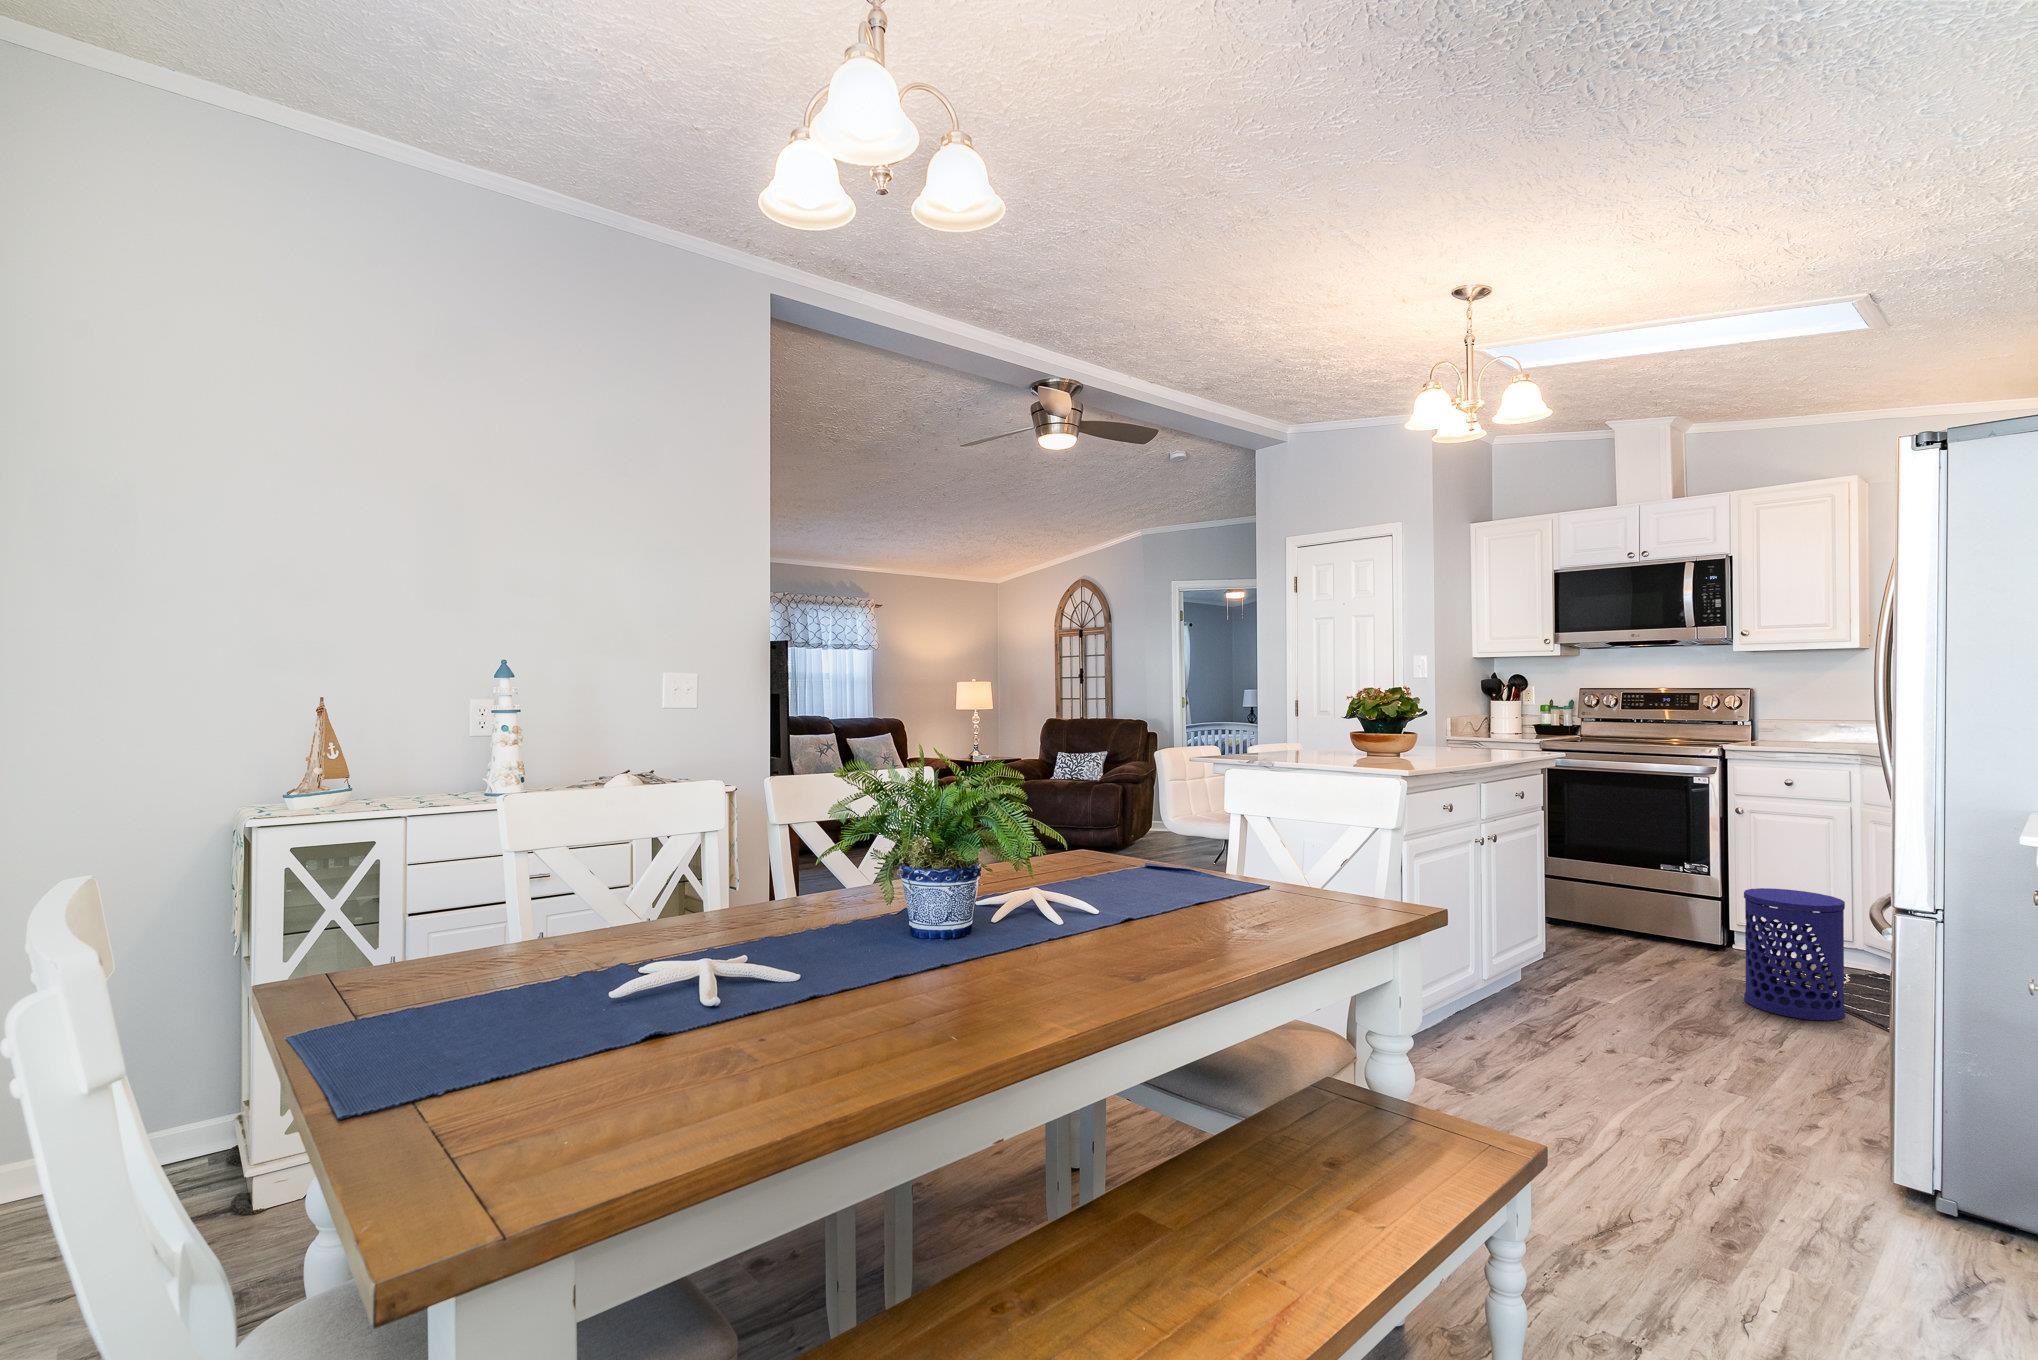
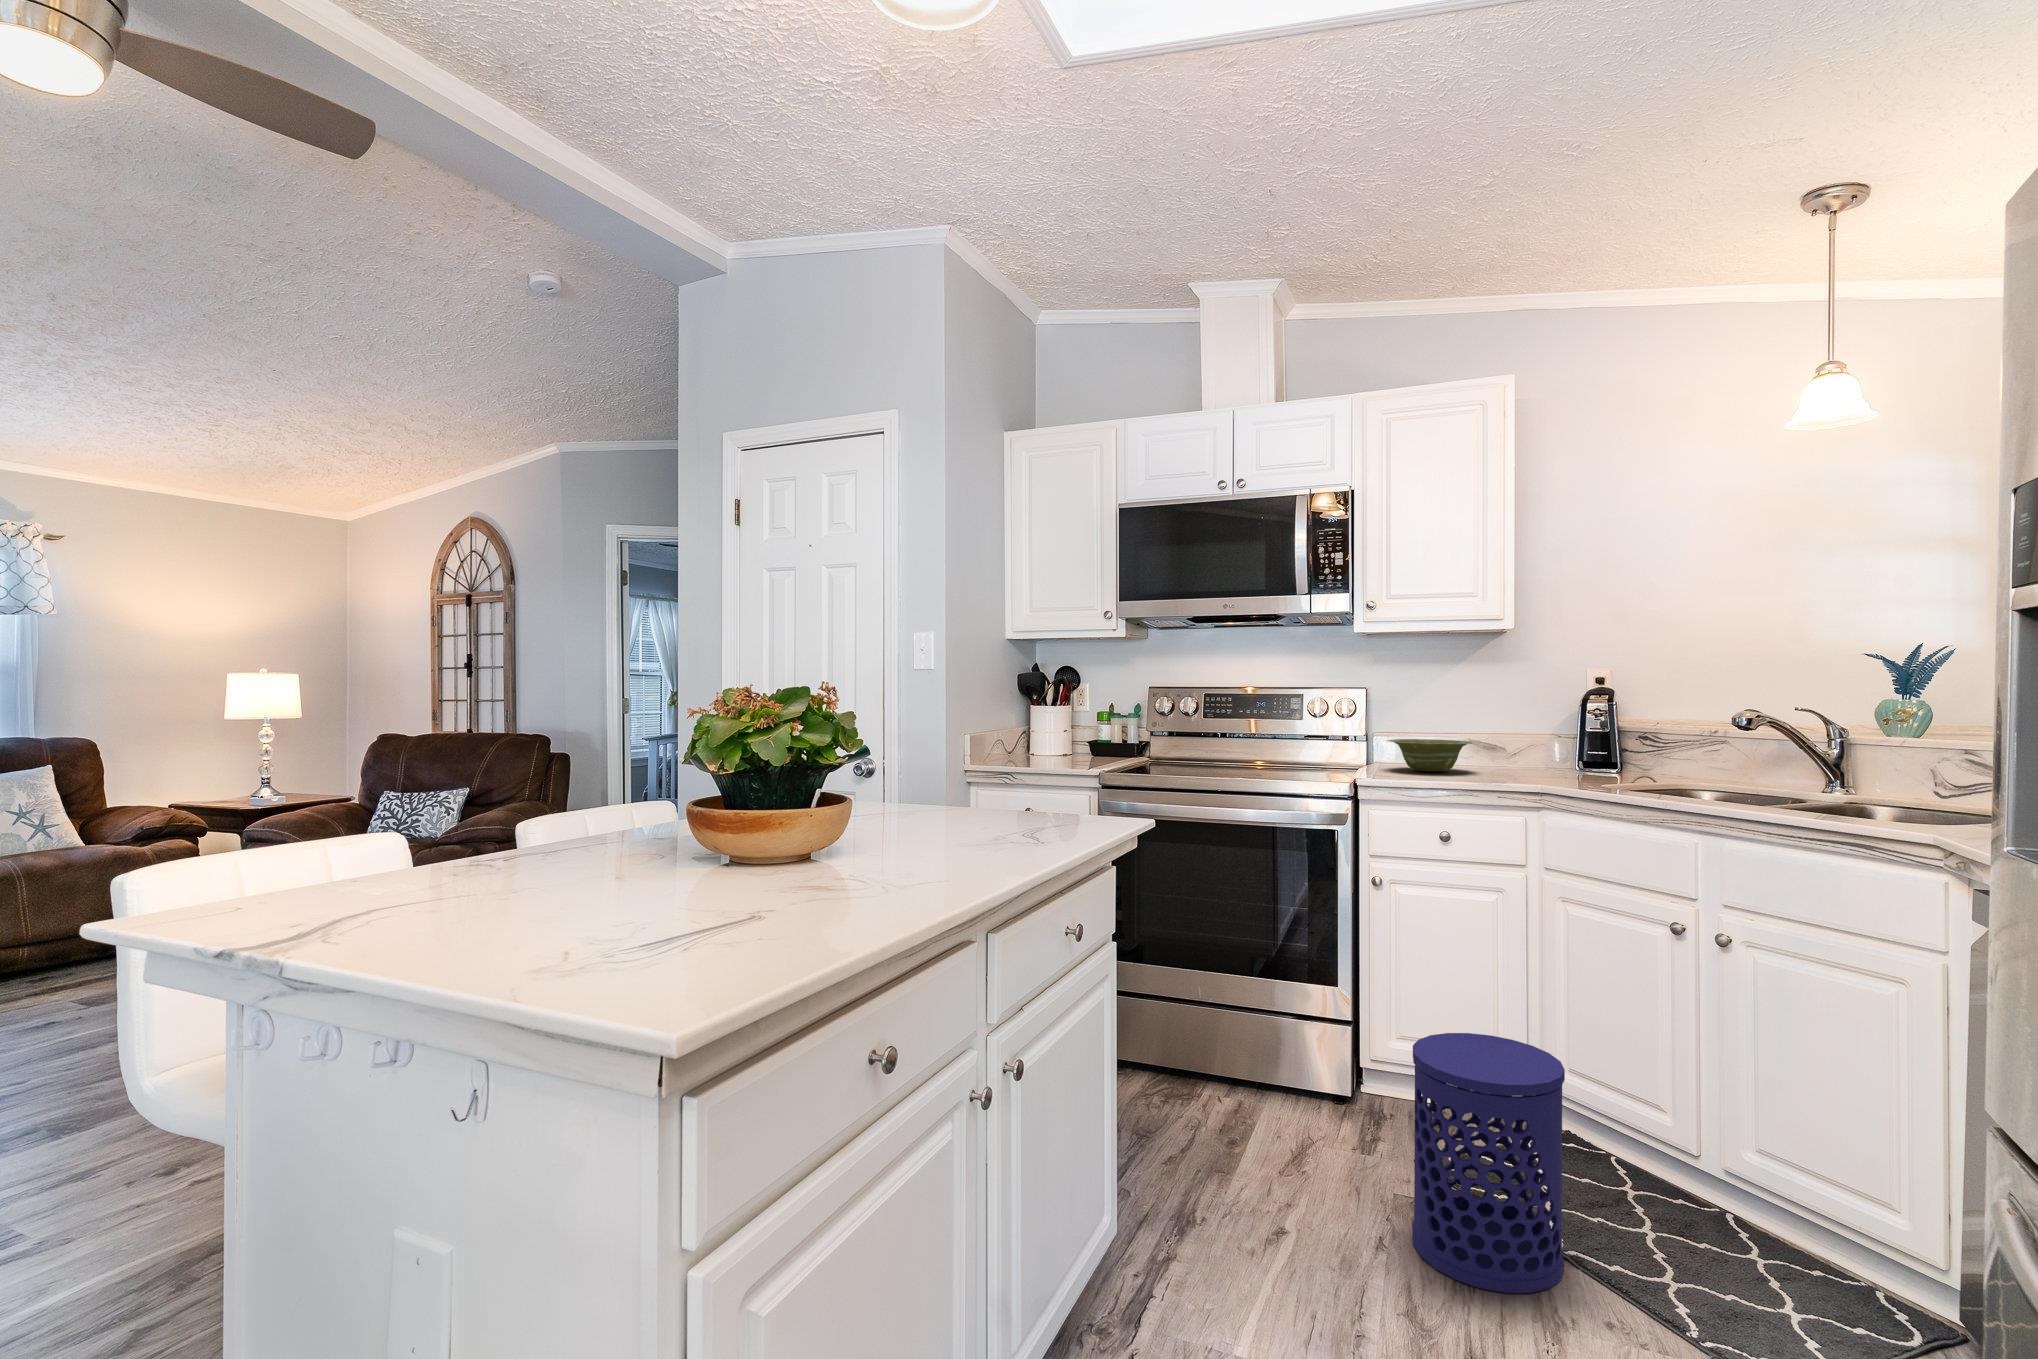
dish: none [1761,723,1833,745] -> present [1387,739,1475,772]

